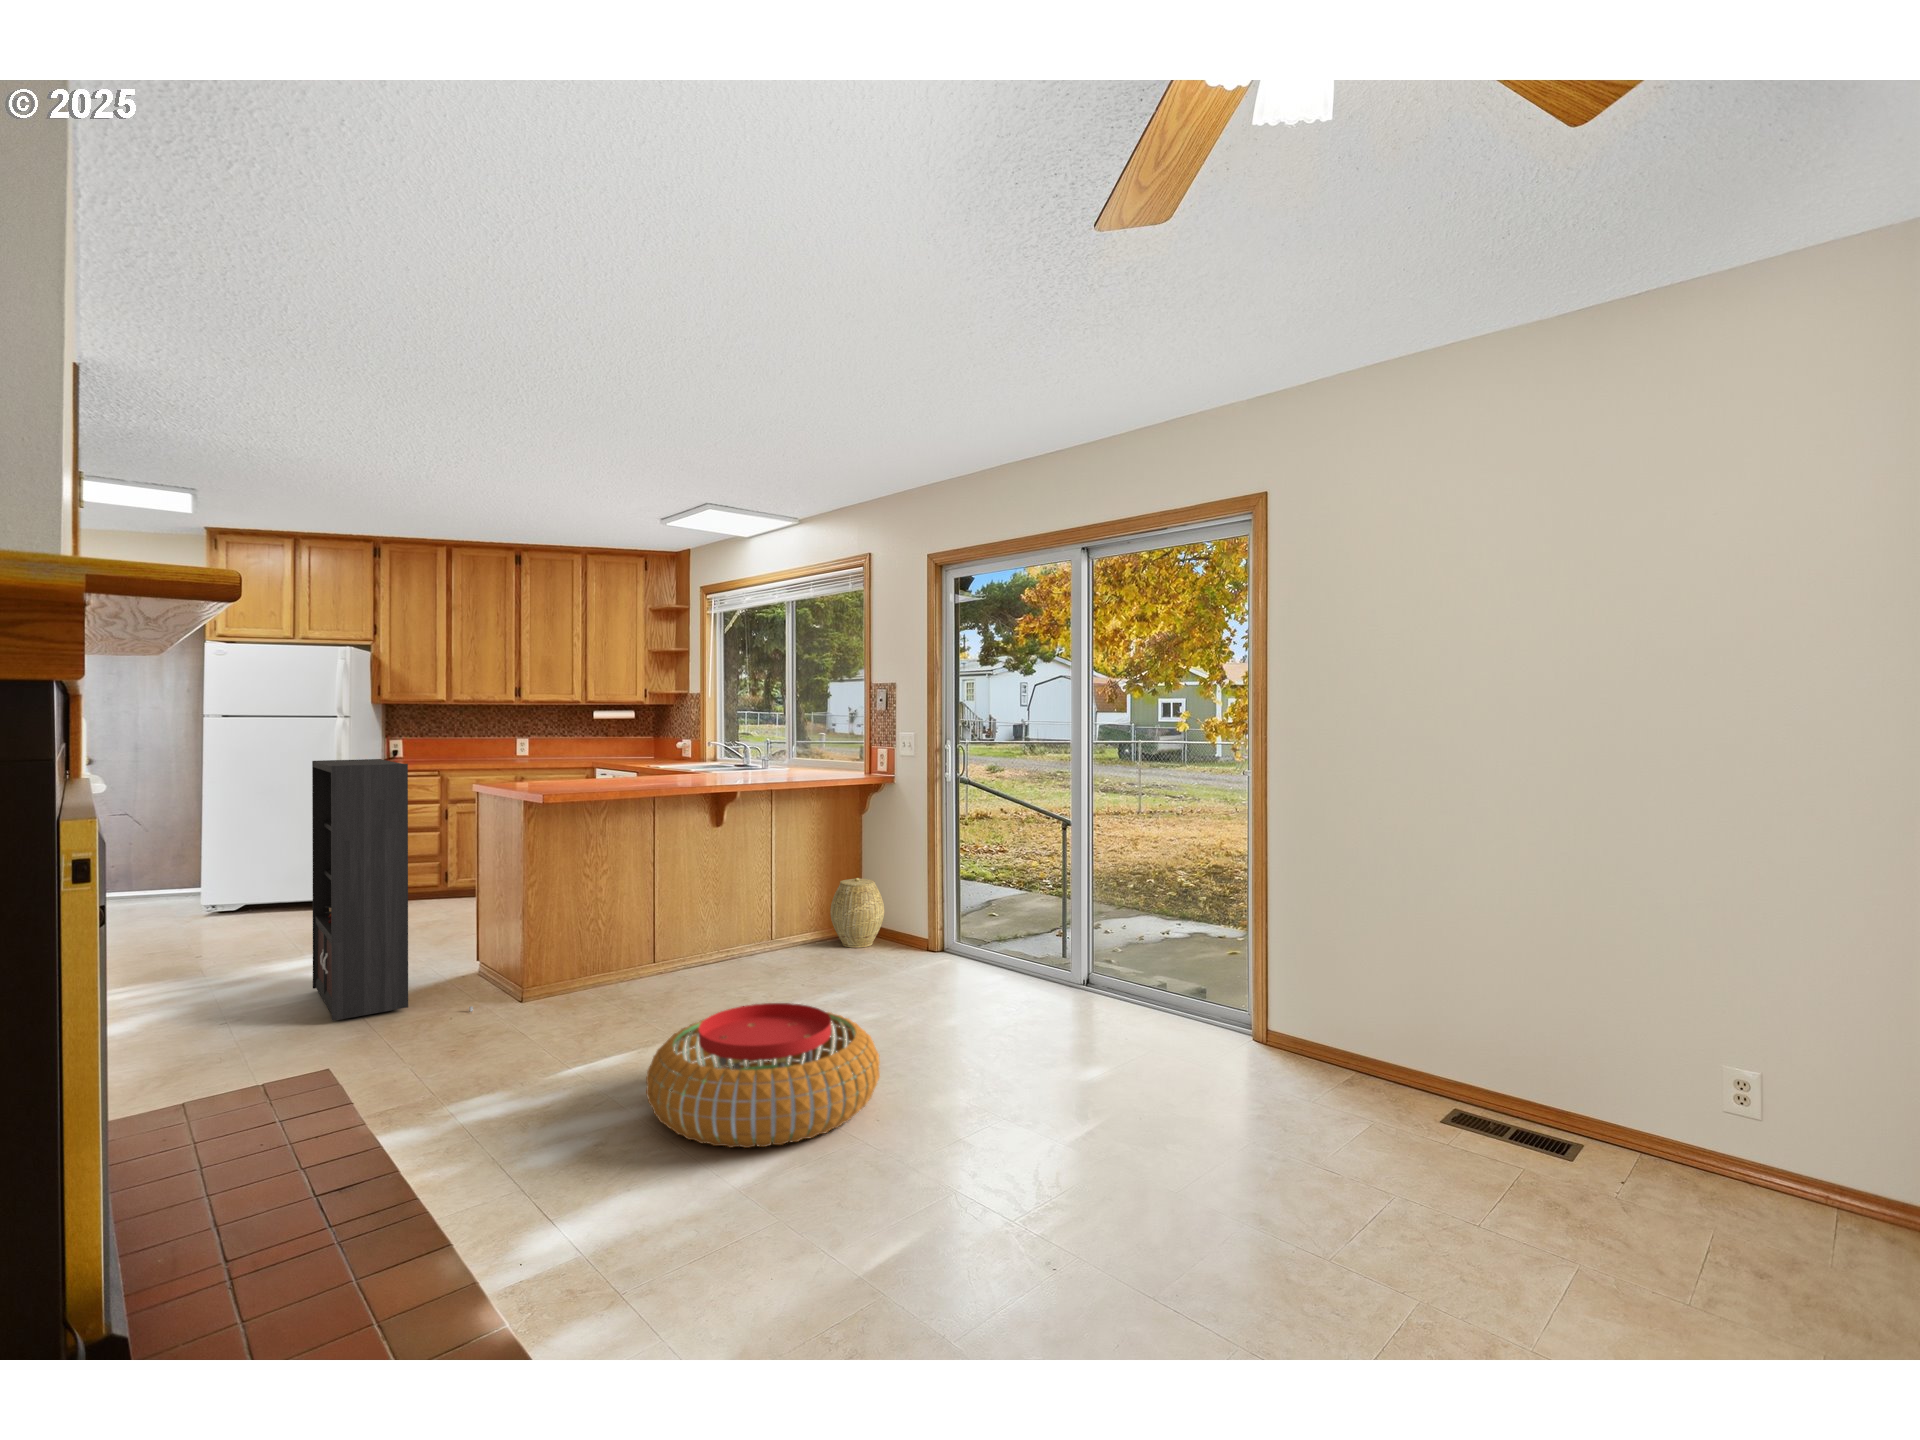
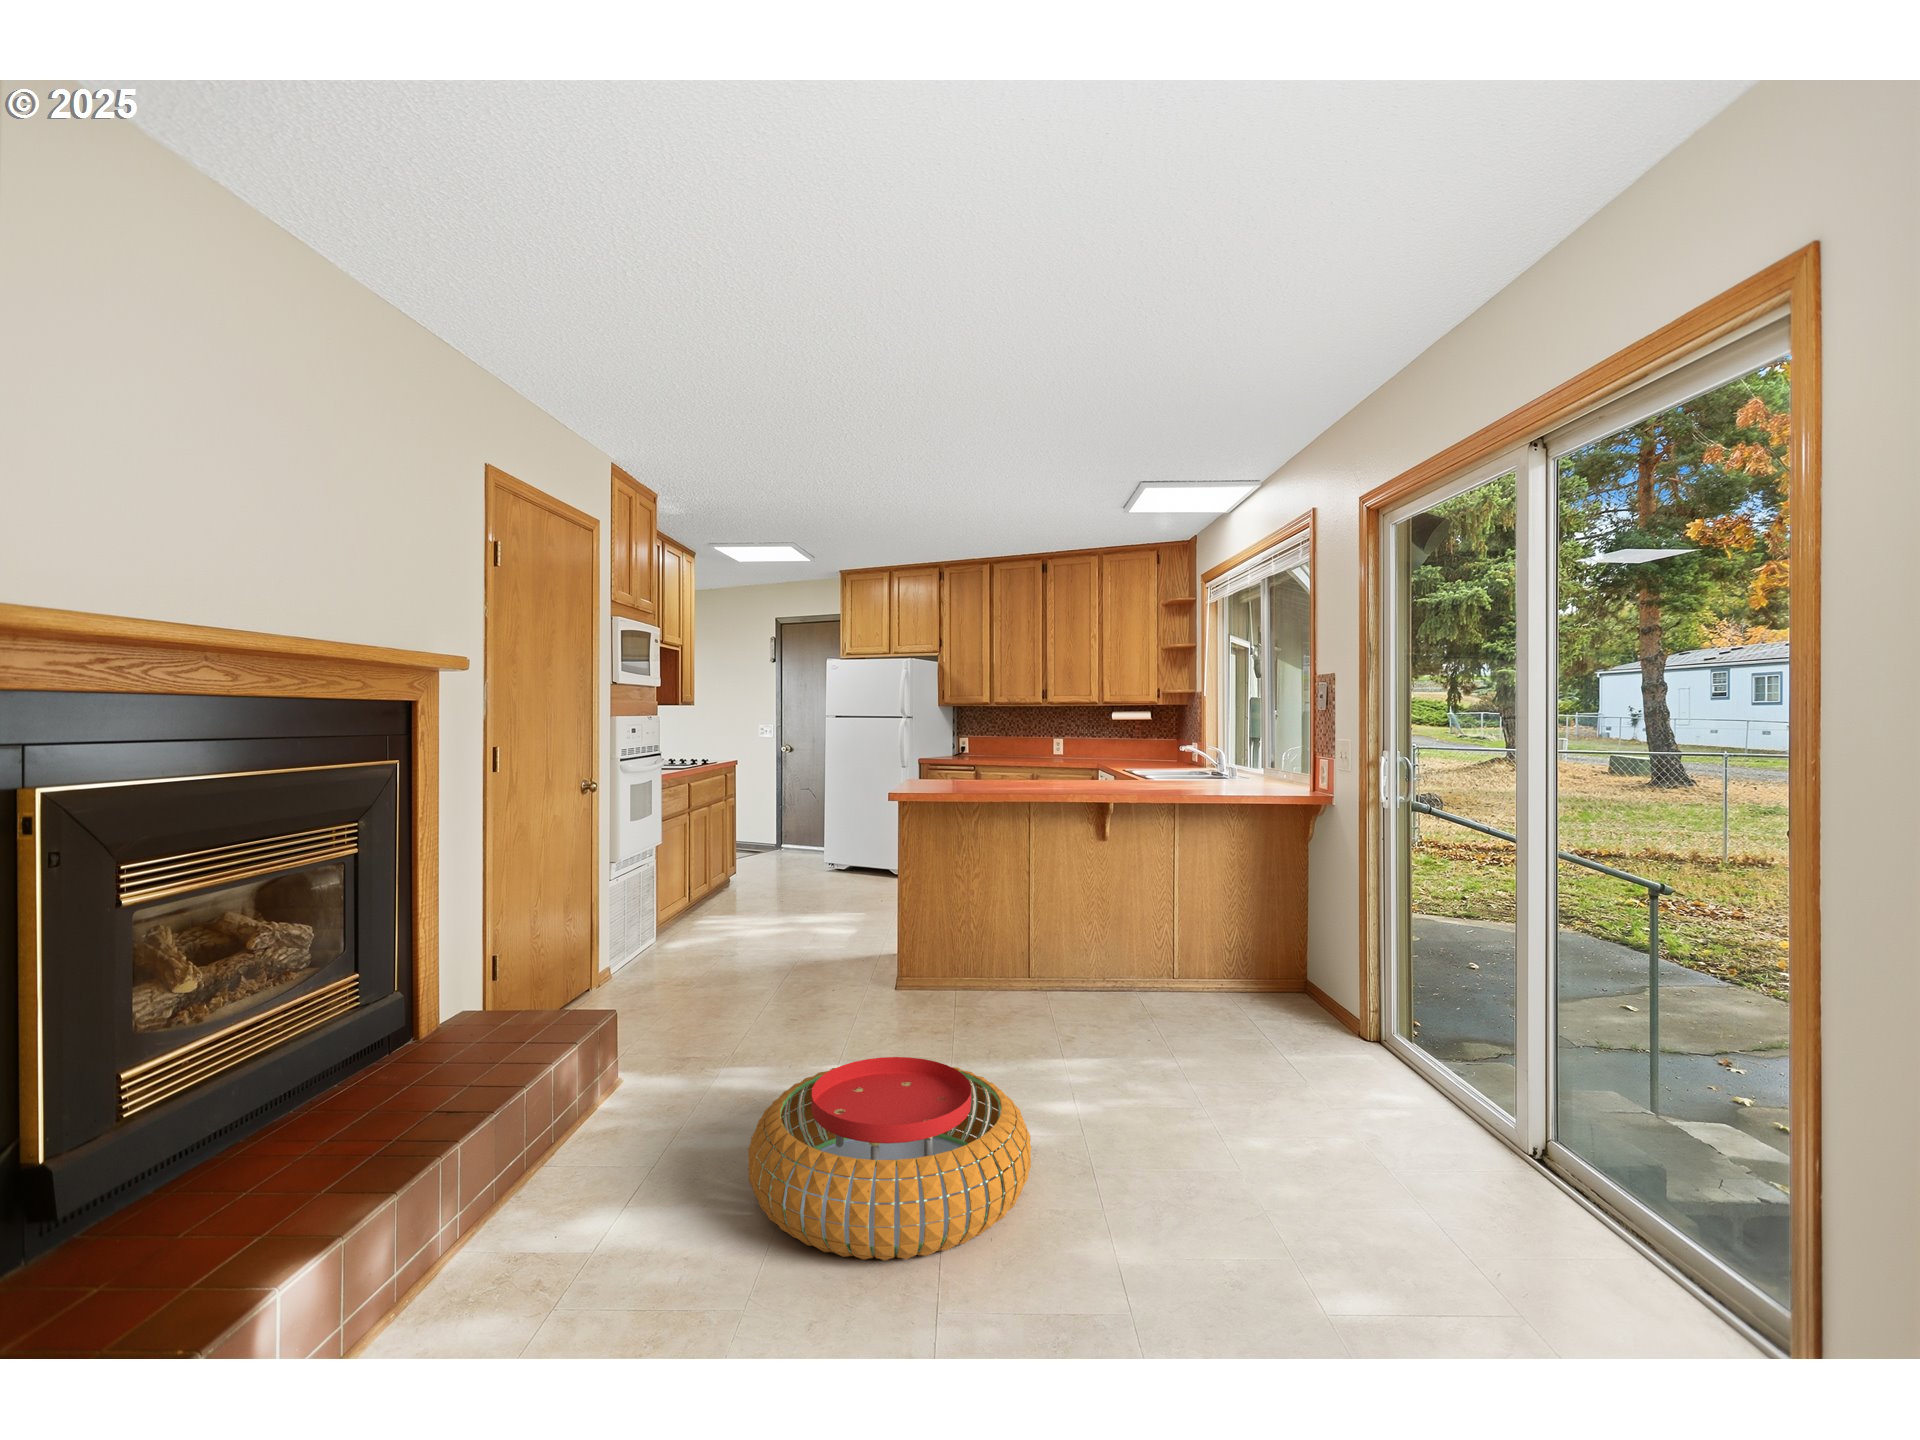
bookcase: present [312,759,473,1021] -> none [751,751,842,987]
woven basket: present [830,878,884,948] -> none [1240,923,1313,1014]

